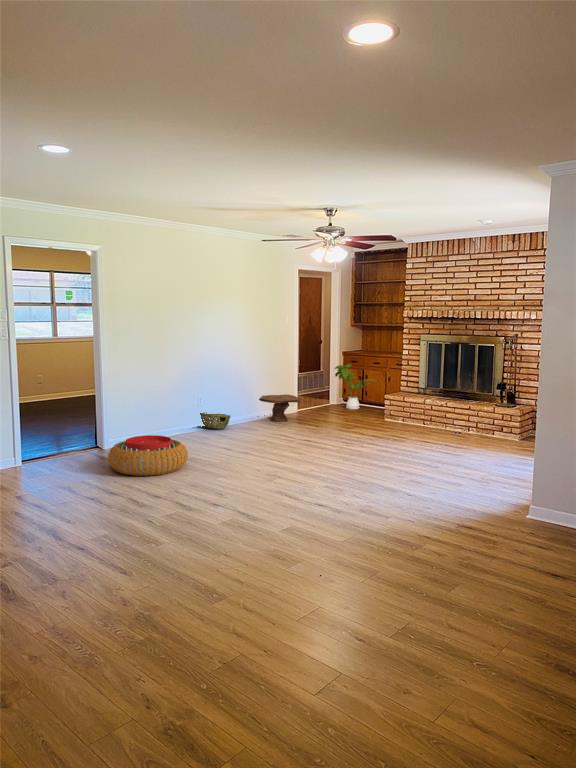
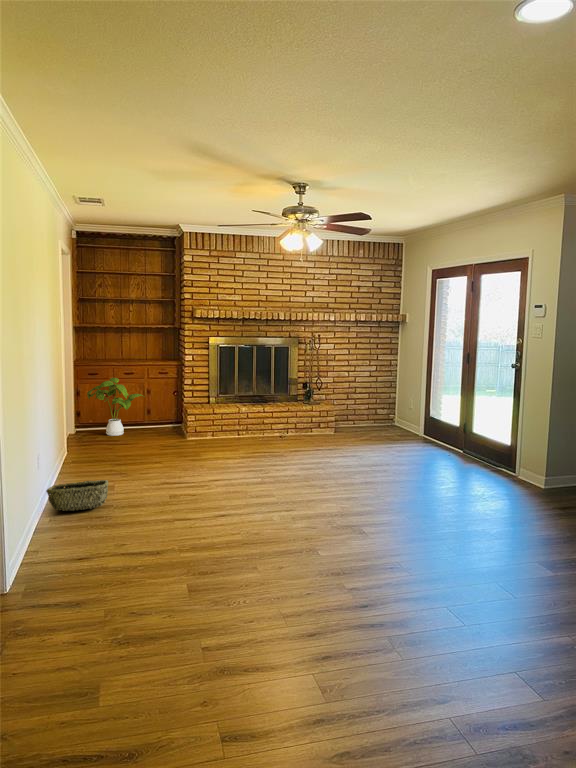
side table: present [259,395,300,421] -> none [62,431,137,473]
pouf: present [108,435,188,476] -> none [203,535,338,626]

